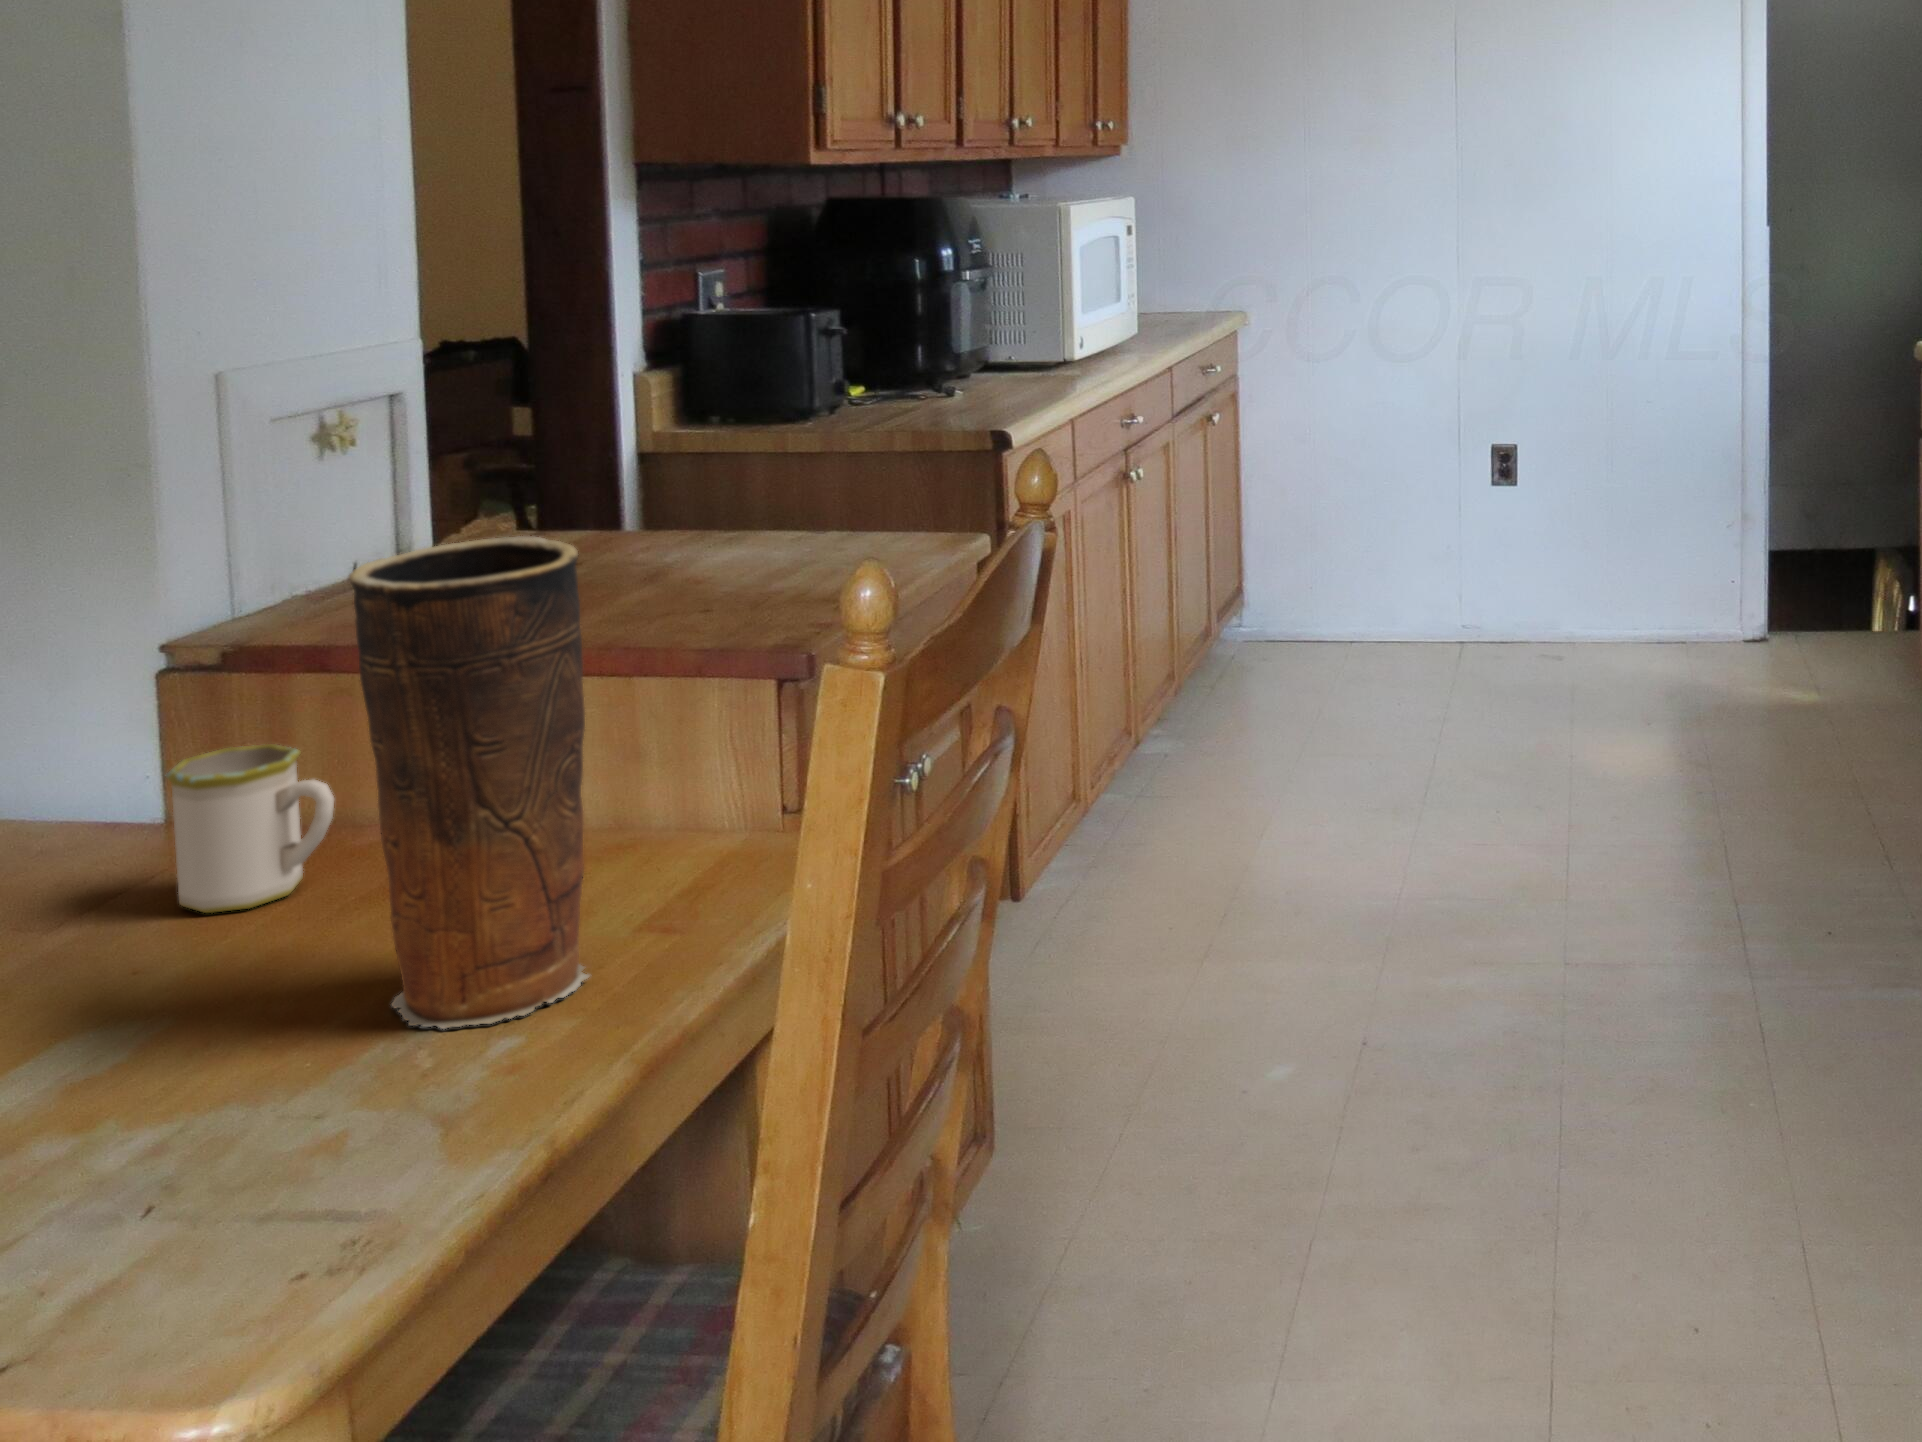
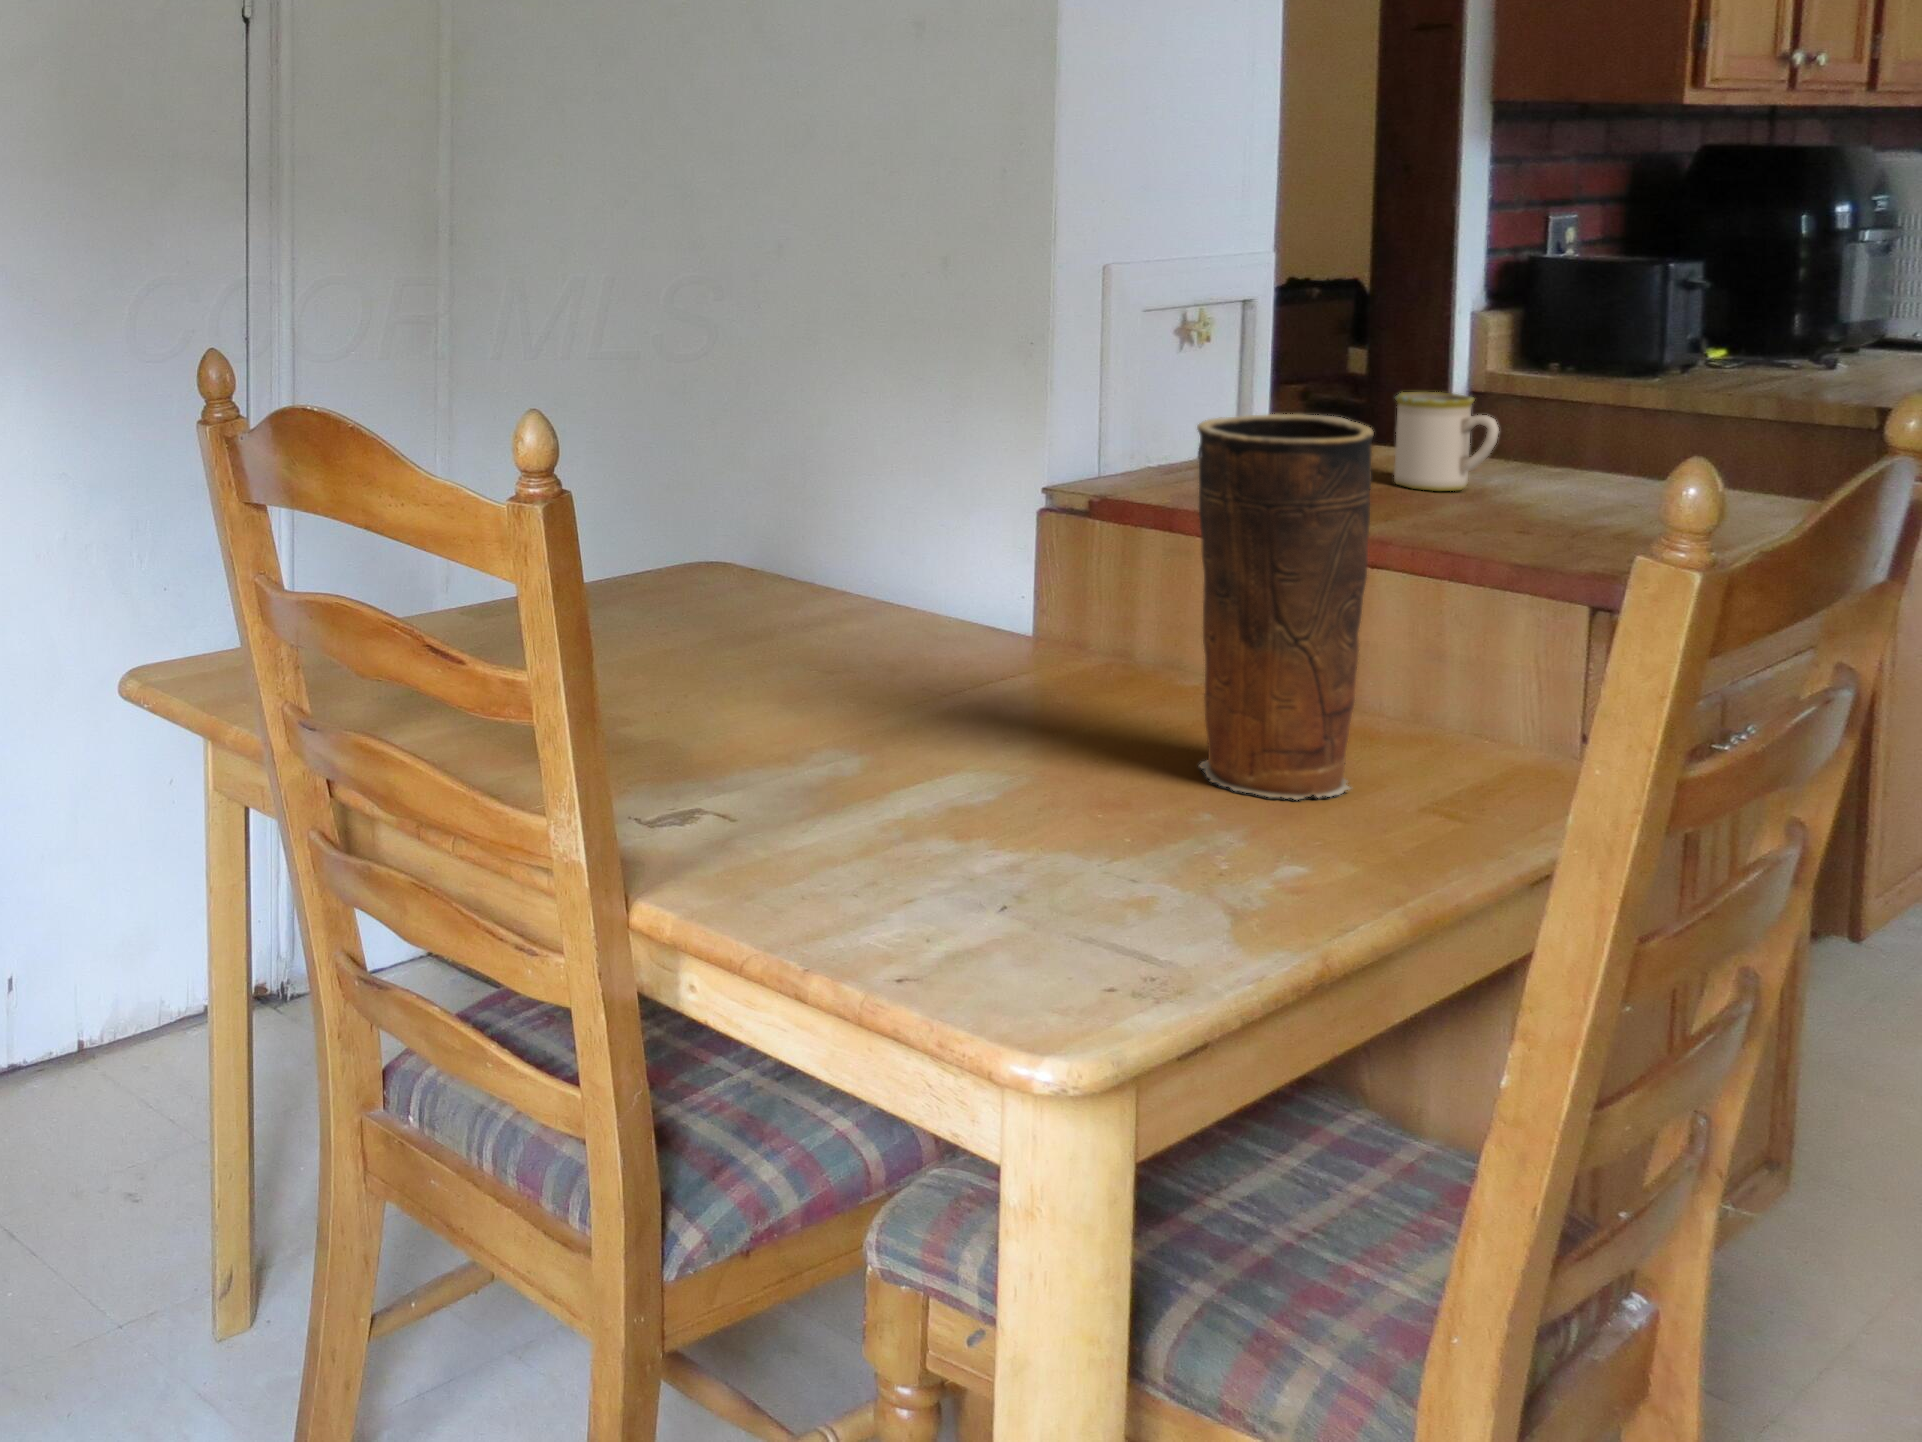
mug: present [165,744,334,913] -> present [1394,392,1499,491]

